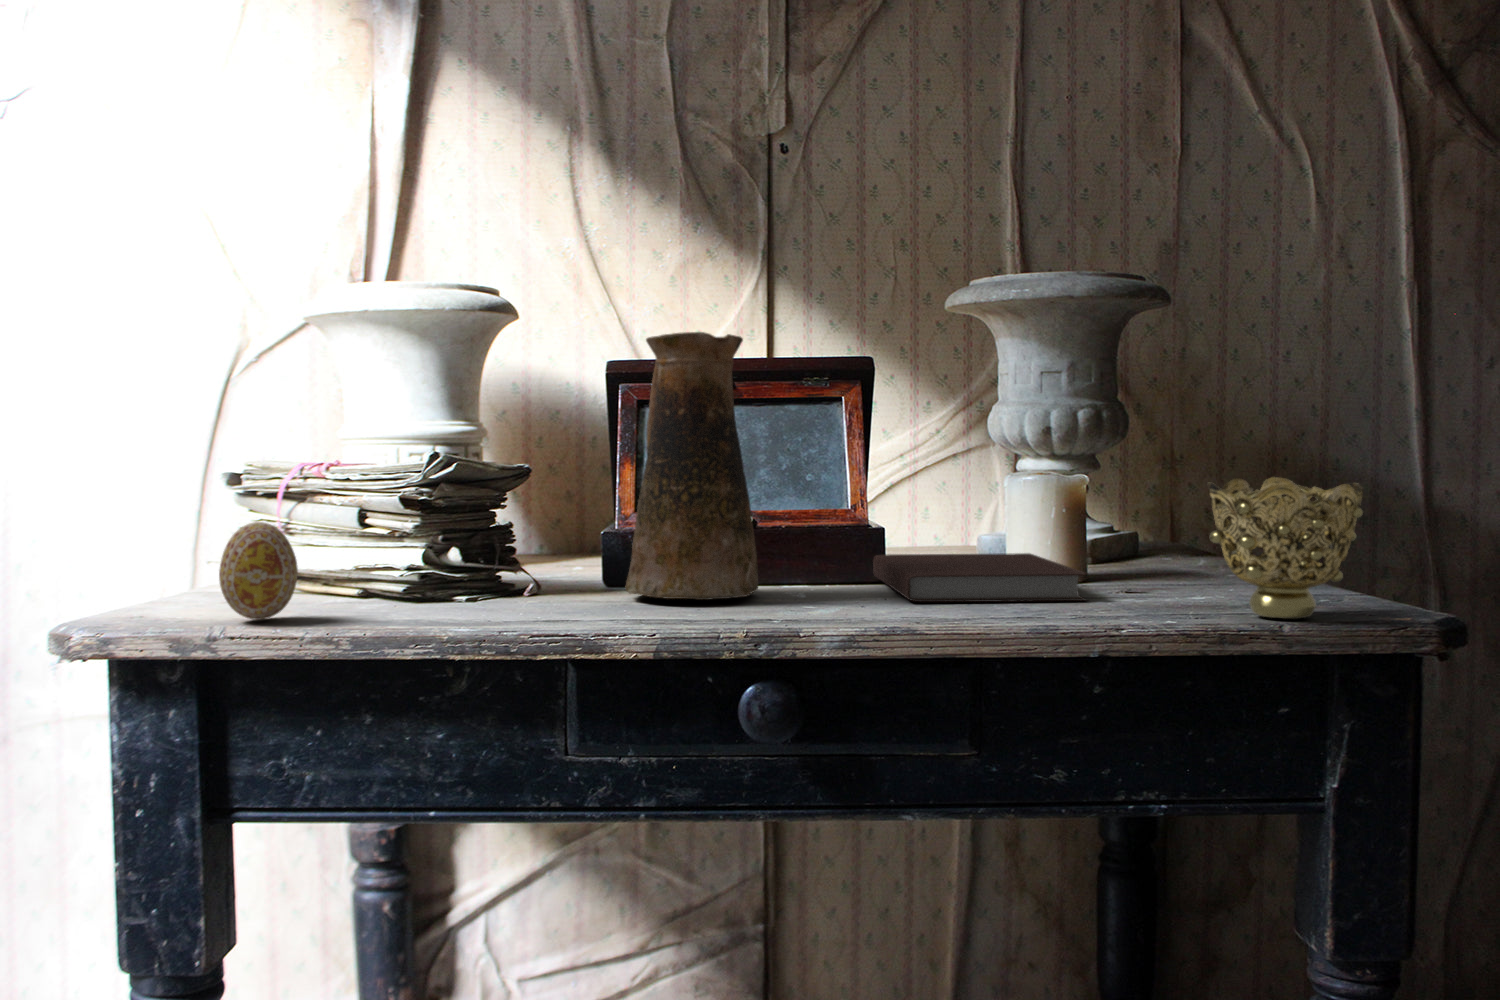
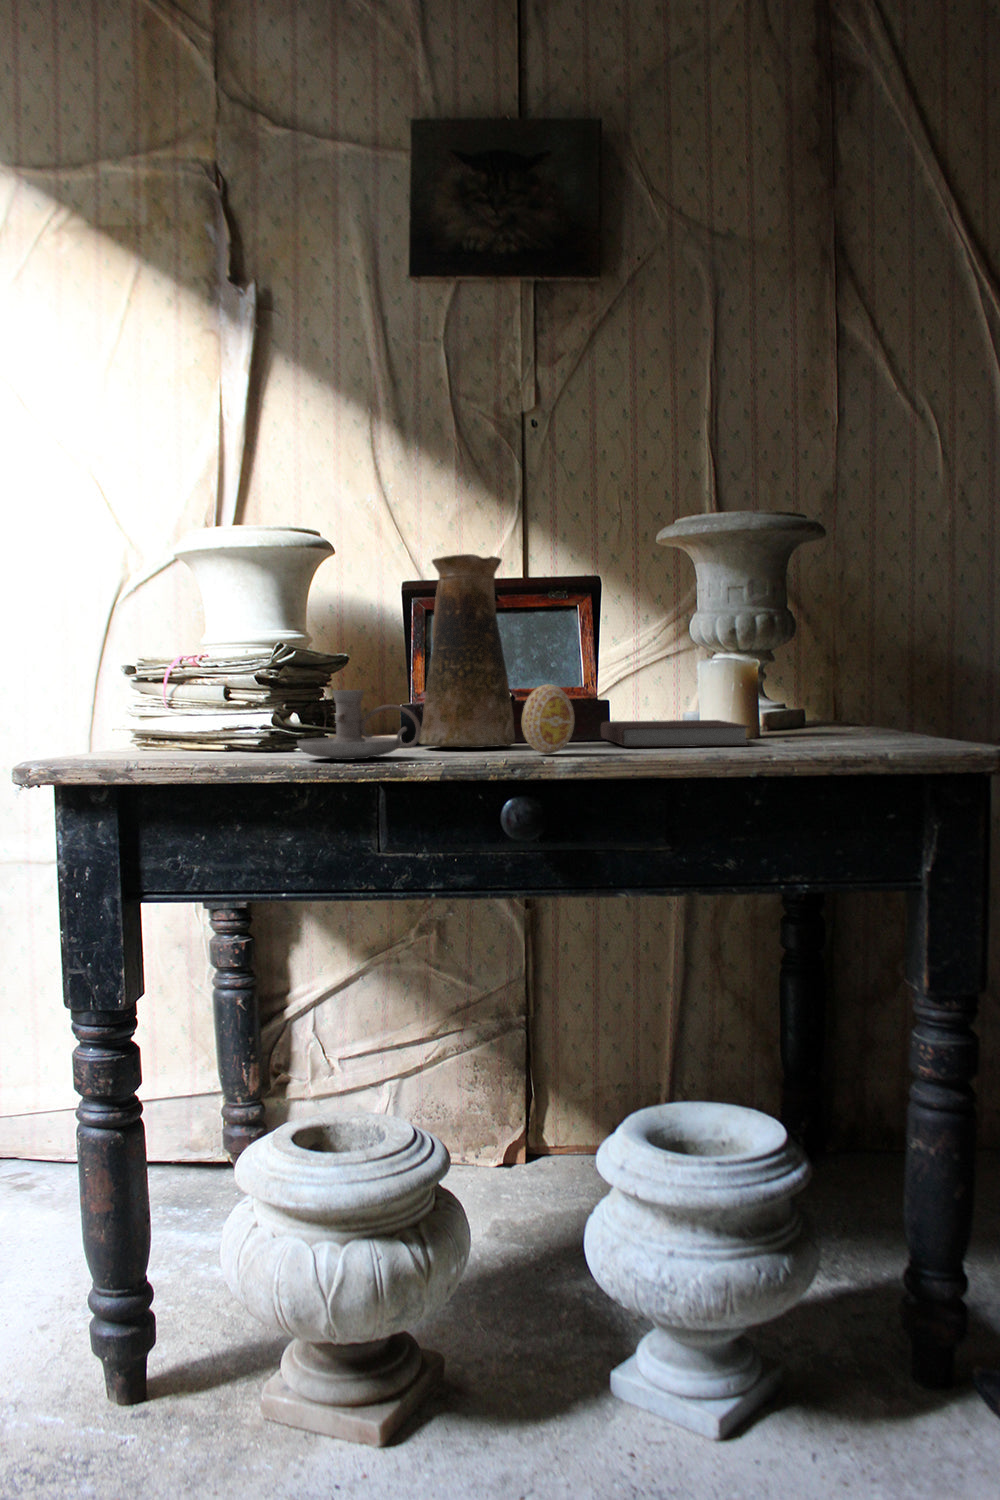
decorative bowl: present [1208,477,1364,619] -> none [833,651,943,750]
decorative egg: present [219,522,298,620] -> present [522,684,575,754]
candle holder: none [450,527,627,627] -> present [297,690,421,760]

